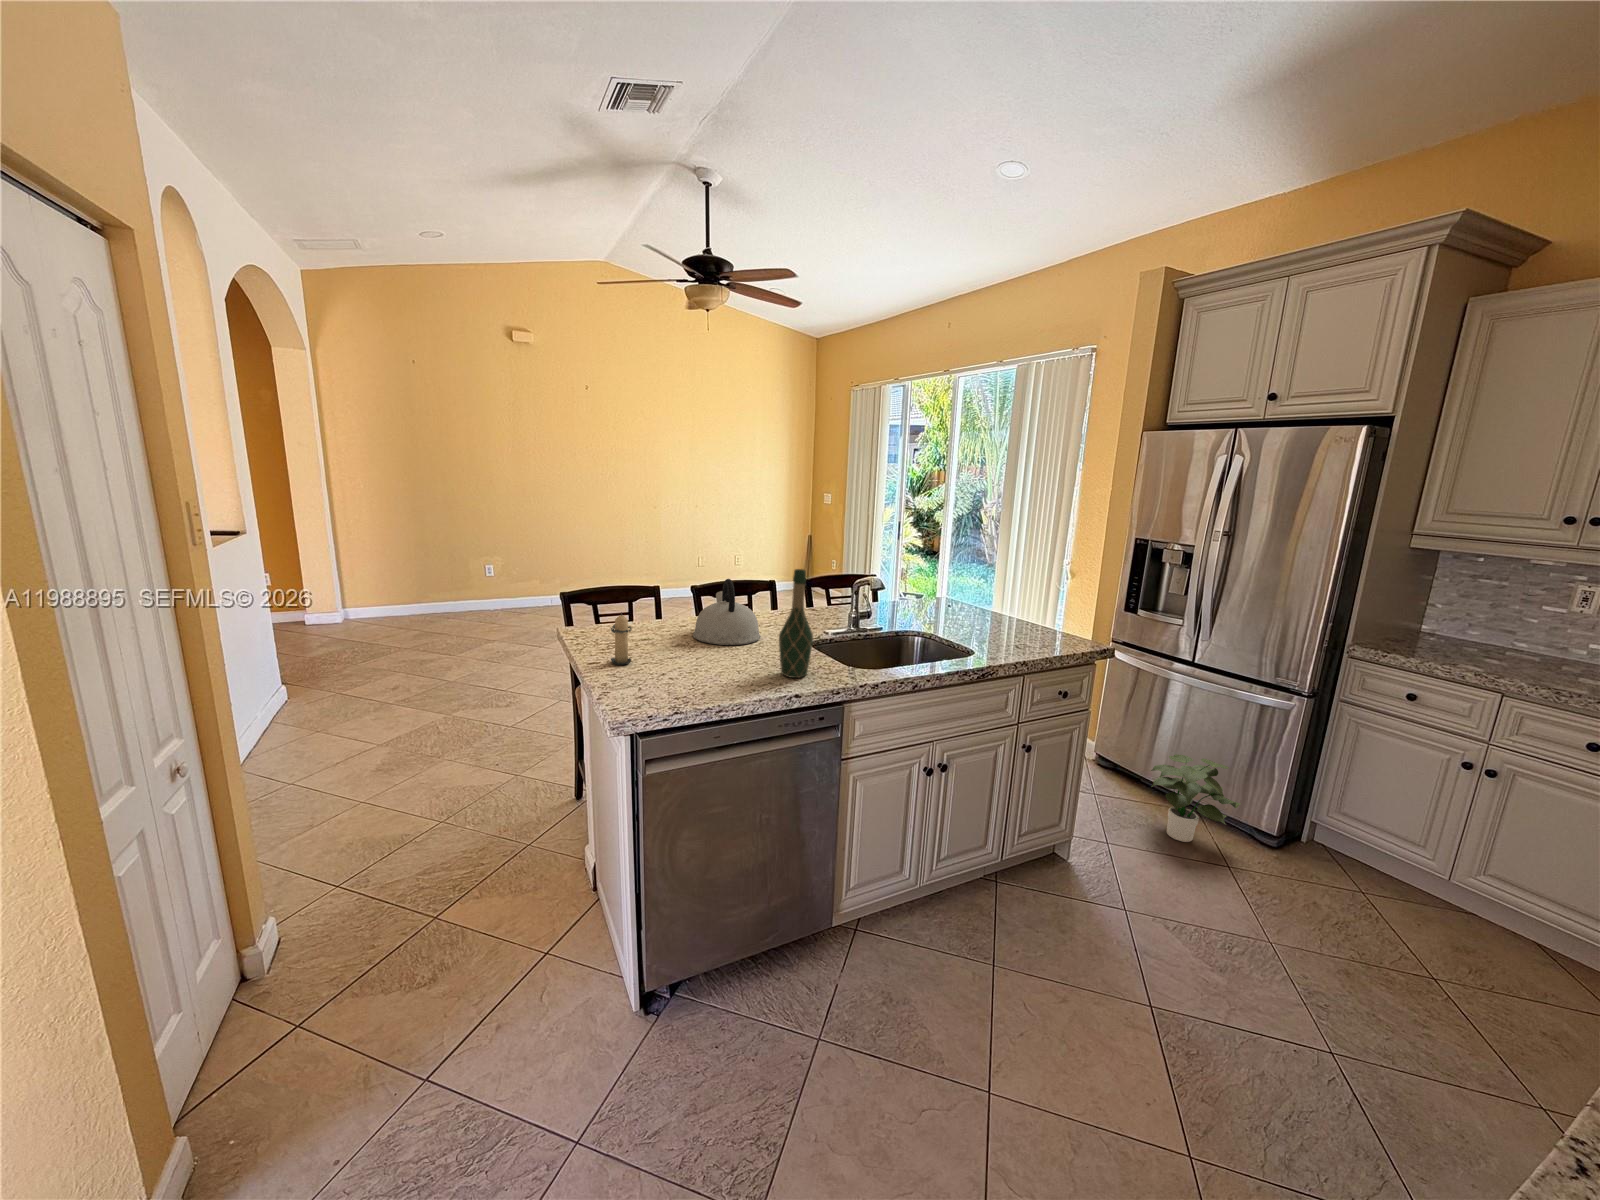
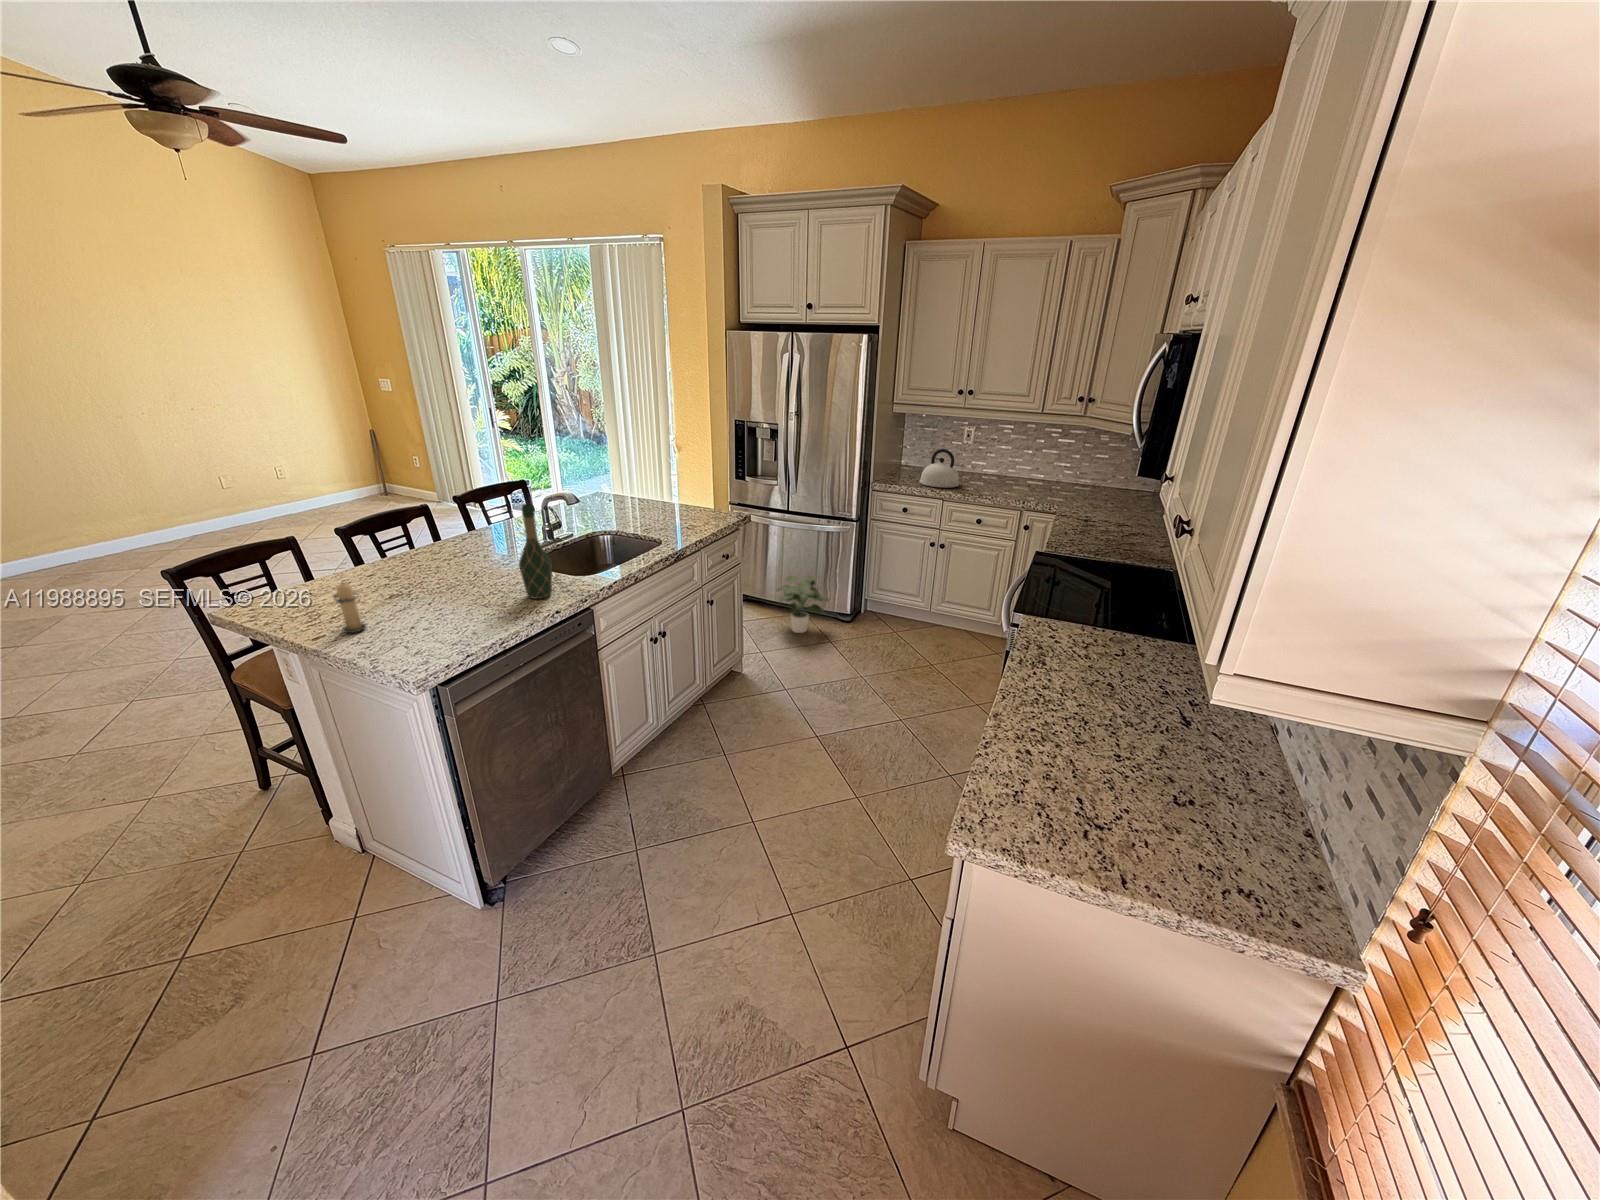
kettle: present [693,579,760,645] -> present [919,449,959,488]

